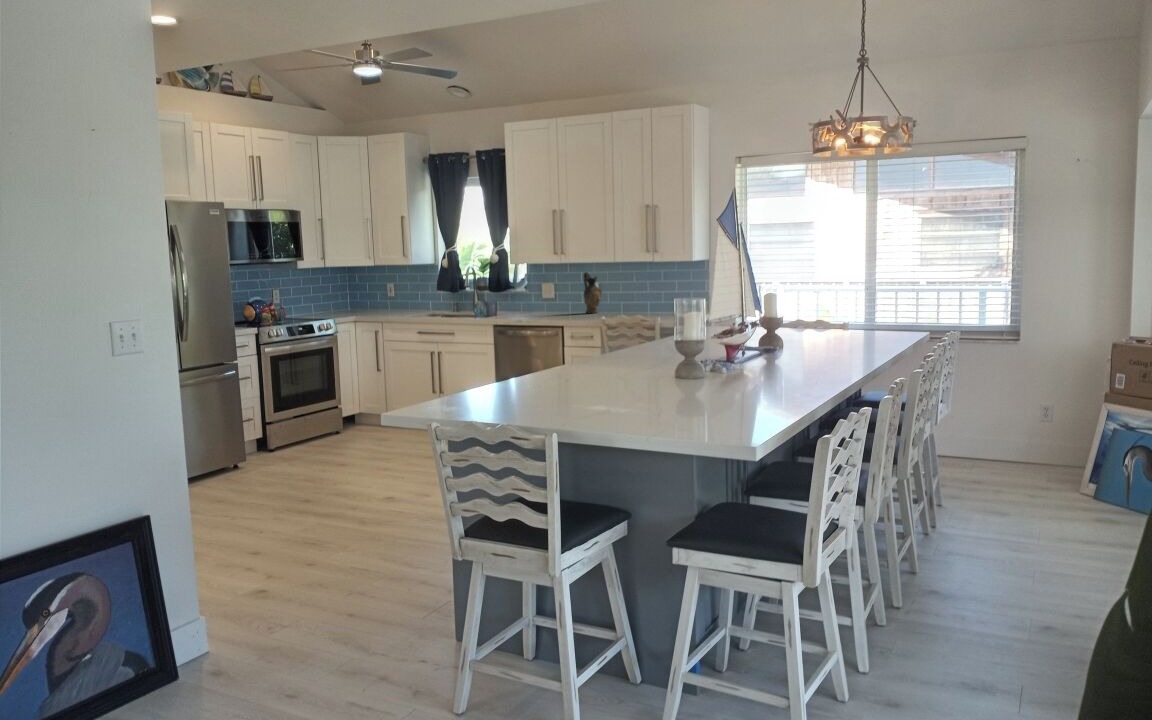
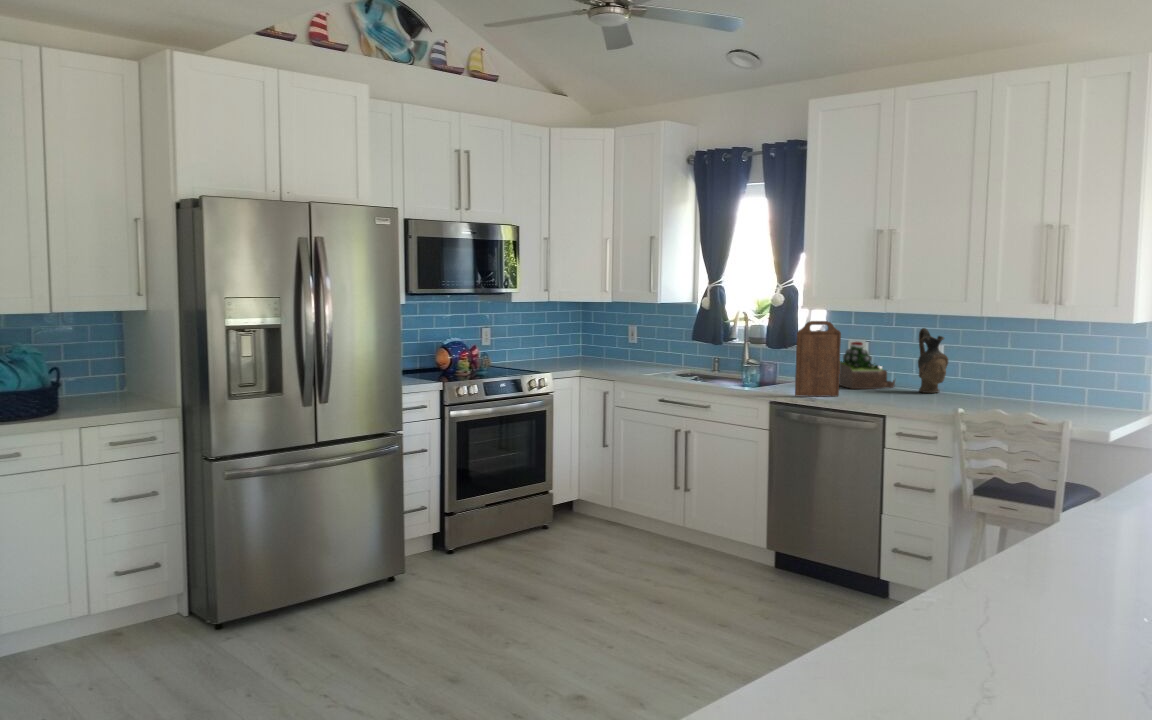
cutting board: none [506,270,535,320] -> present [795,321,841,396]
succulent plant: none [535,284,573,315] -> present [839,342,896,389]

